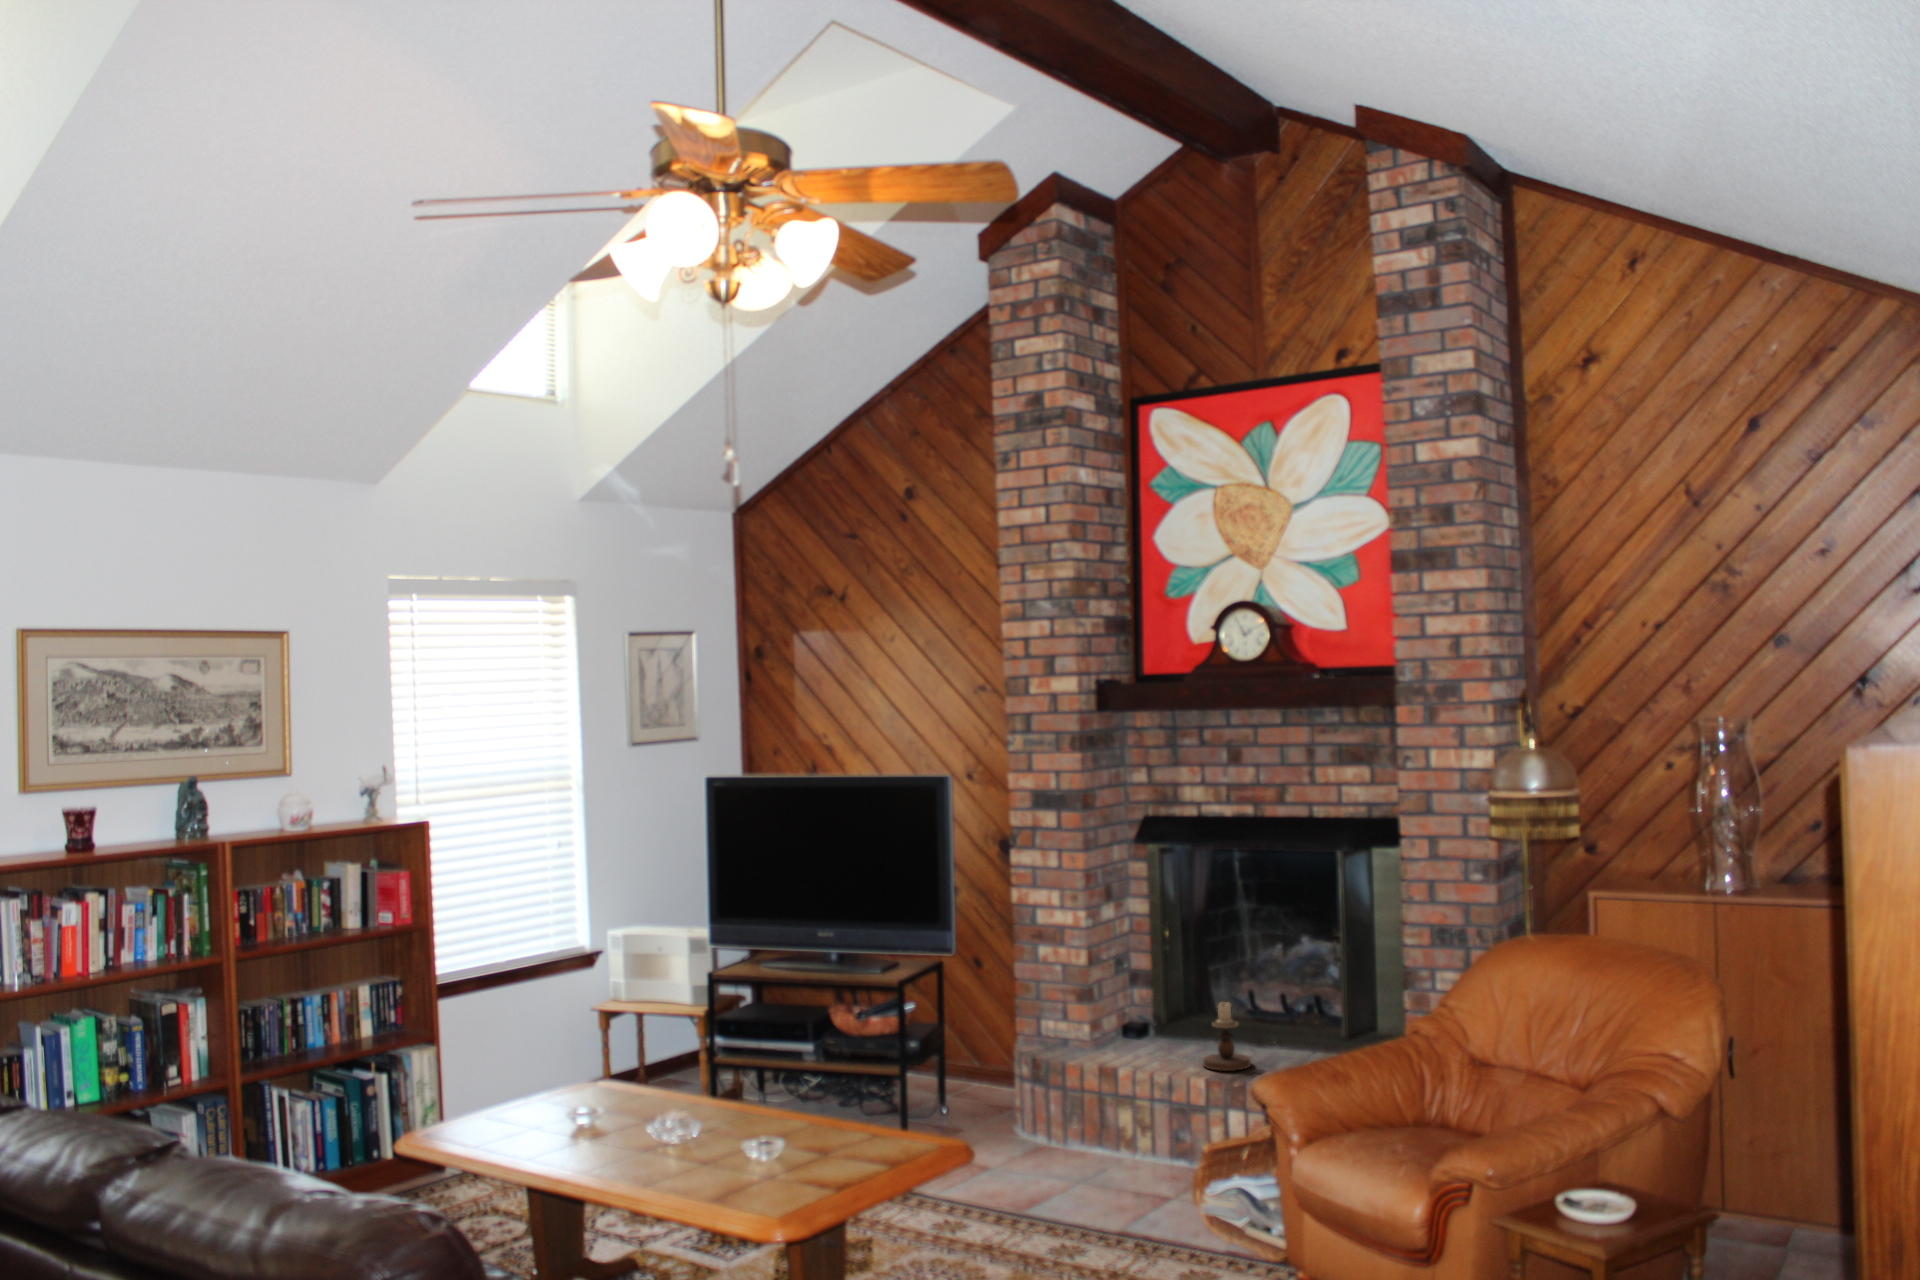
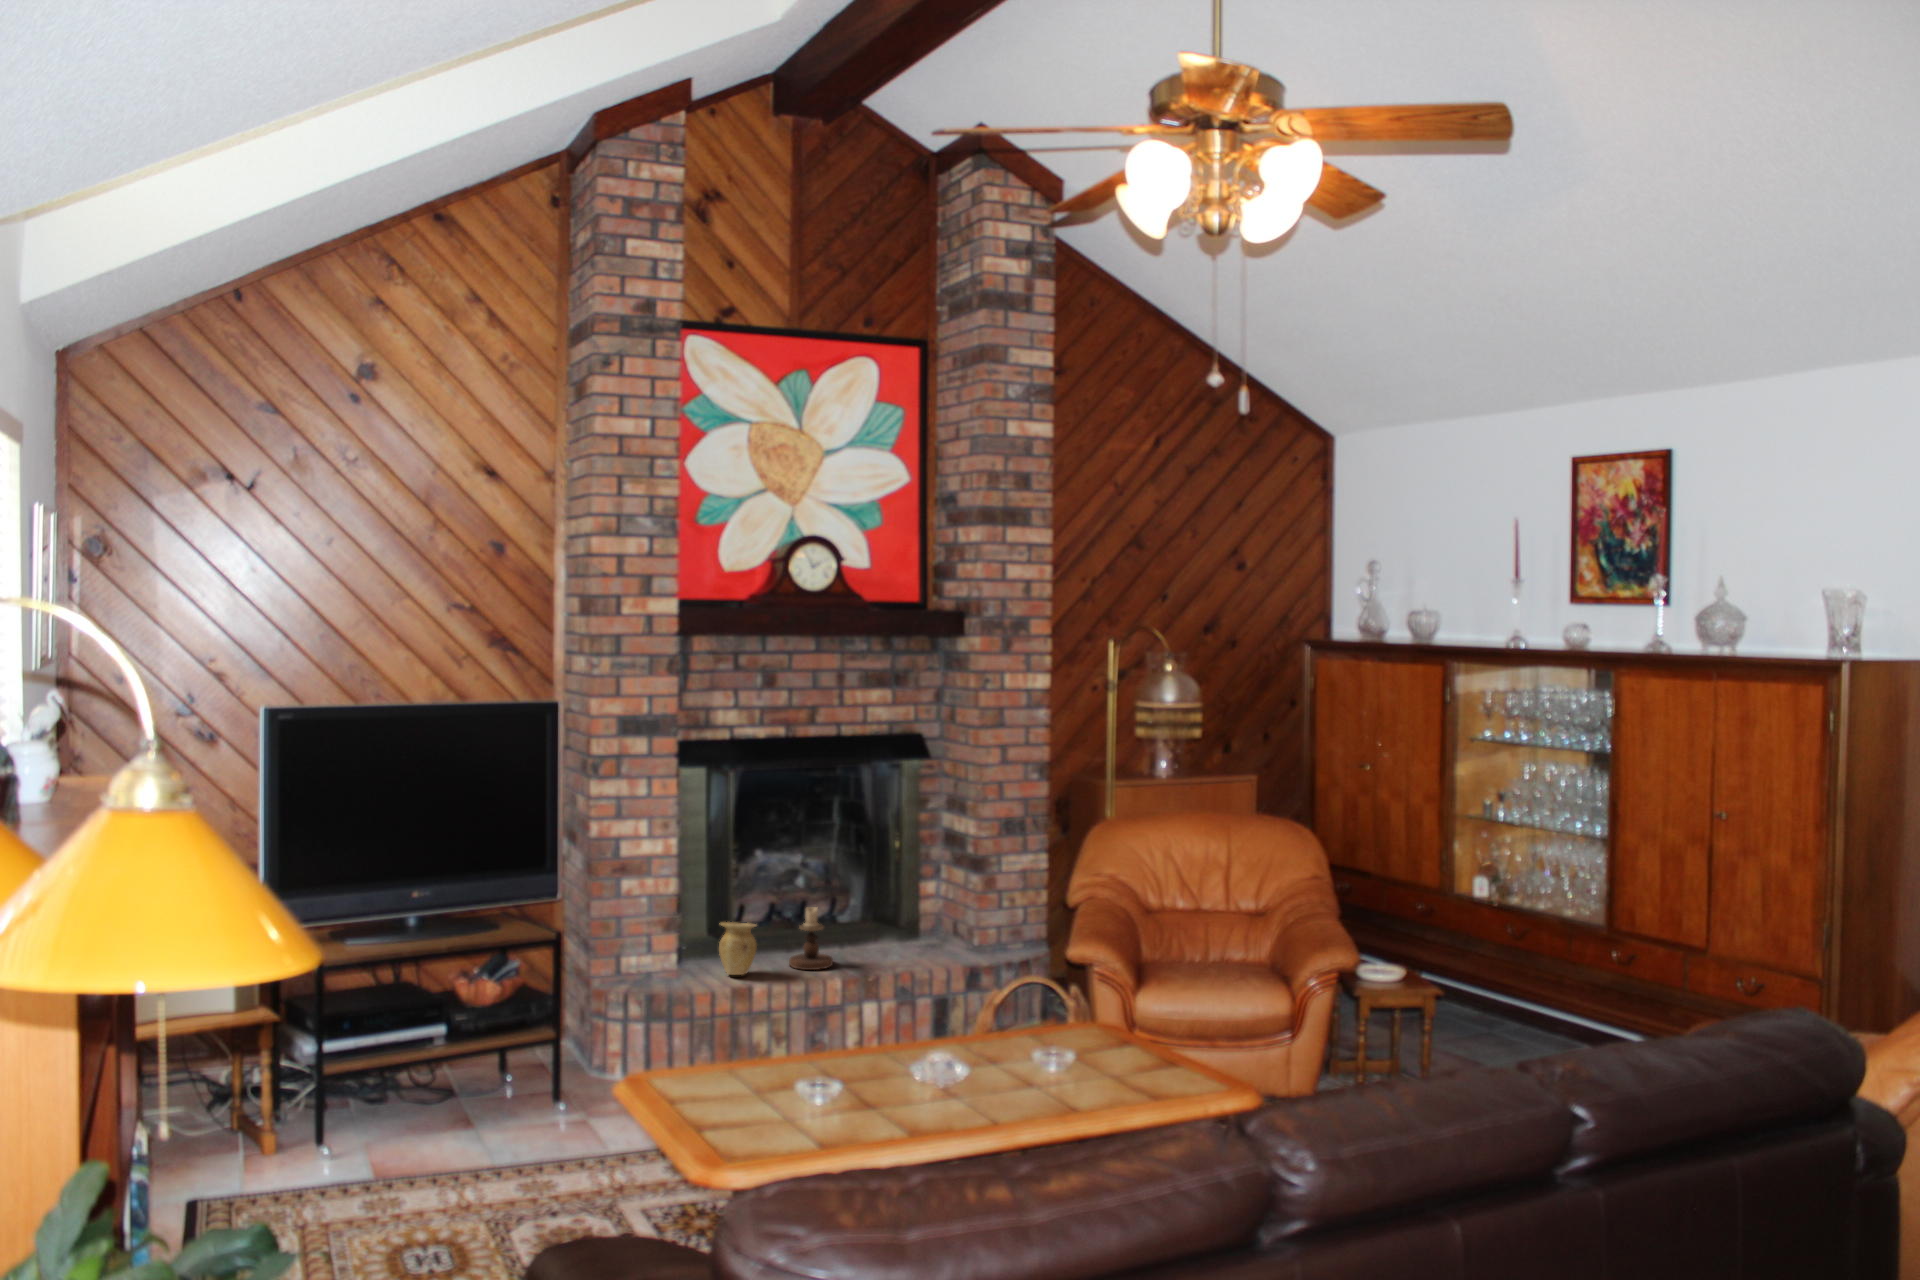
vase: none [1122,1003,1162,1060] -> present [719,922,757,975]

